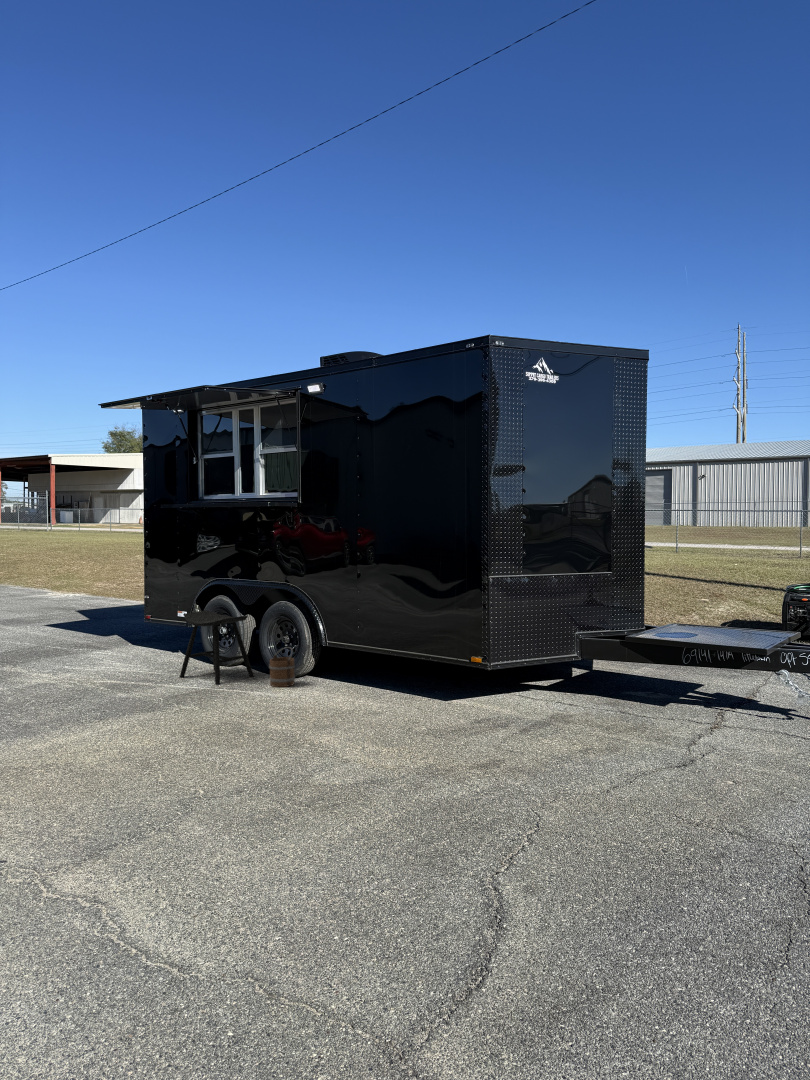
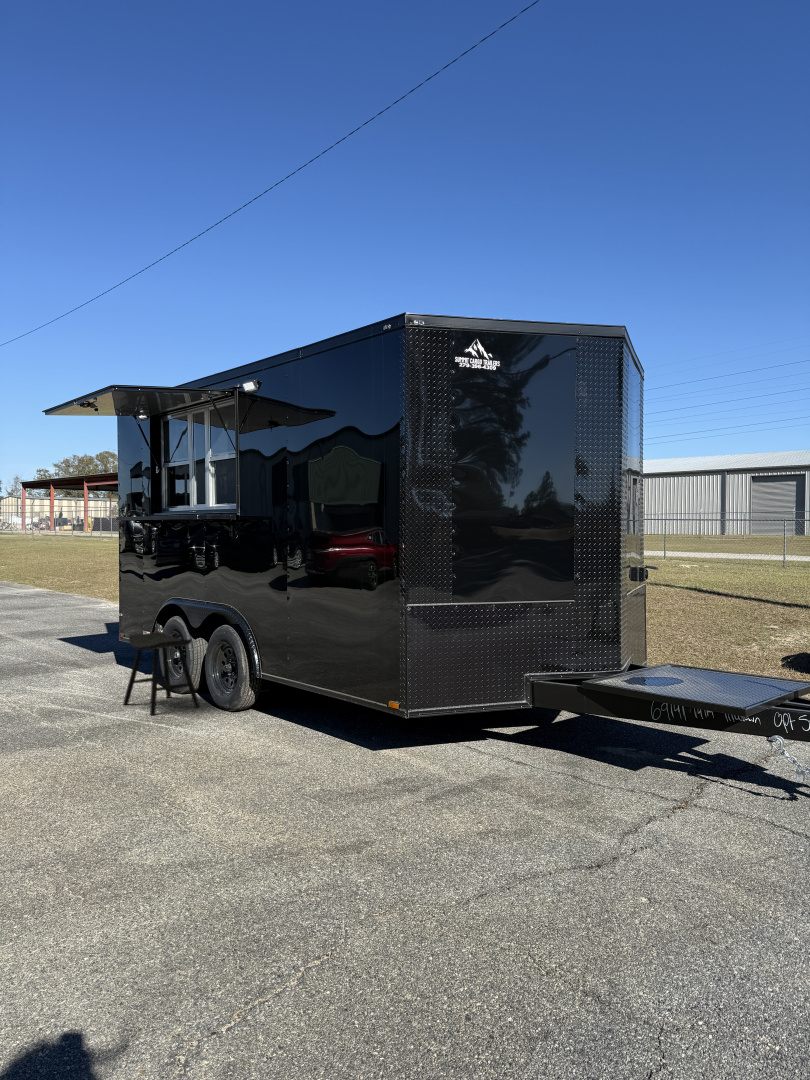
bucket: present [269,647,295,687] -> none [204,676,234,722]

